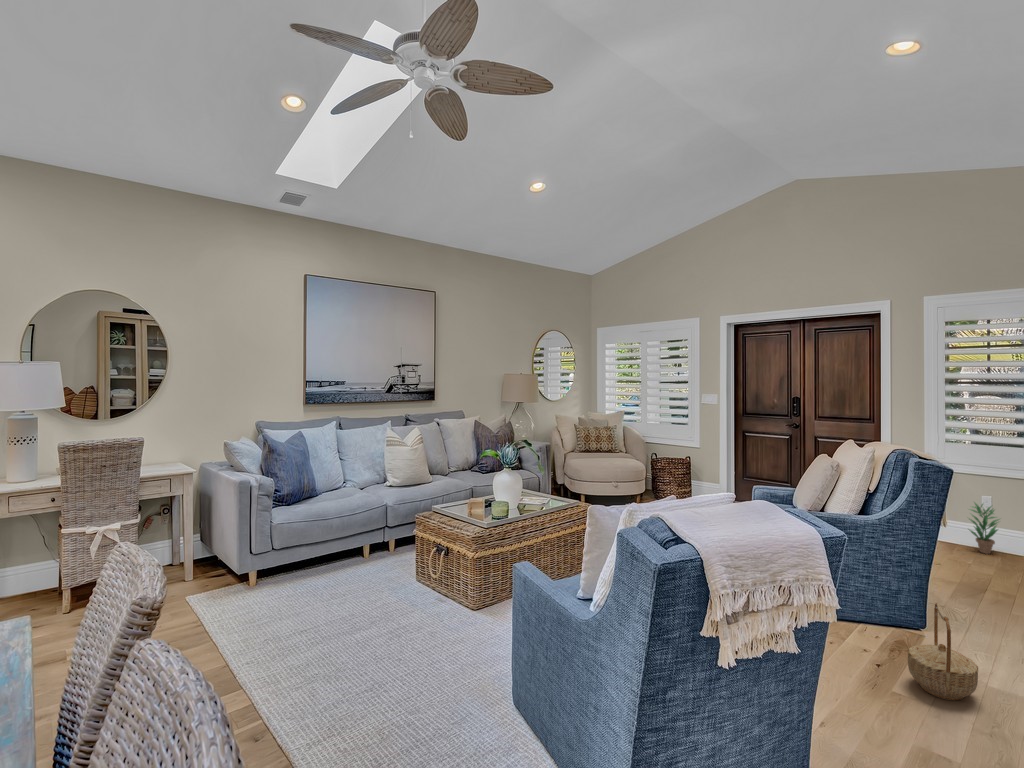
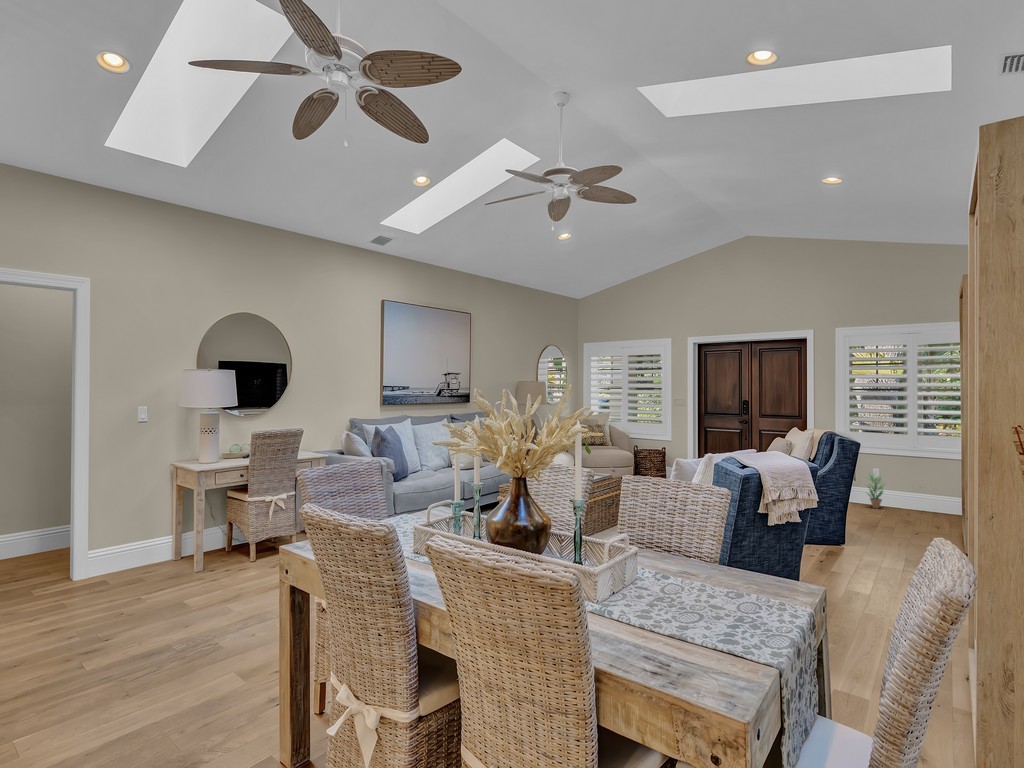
basket: present [908,603,978,701] -> none [838,521,876,574]

